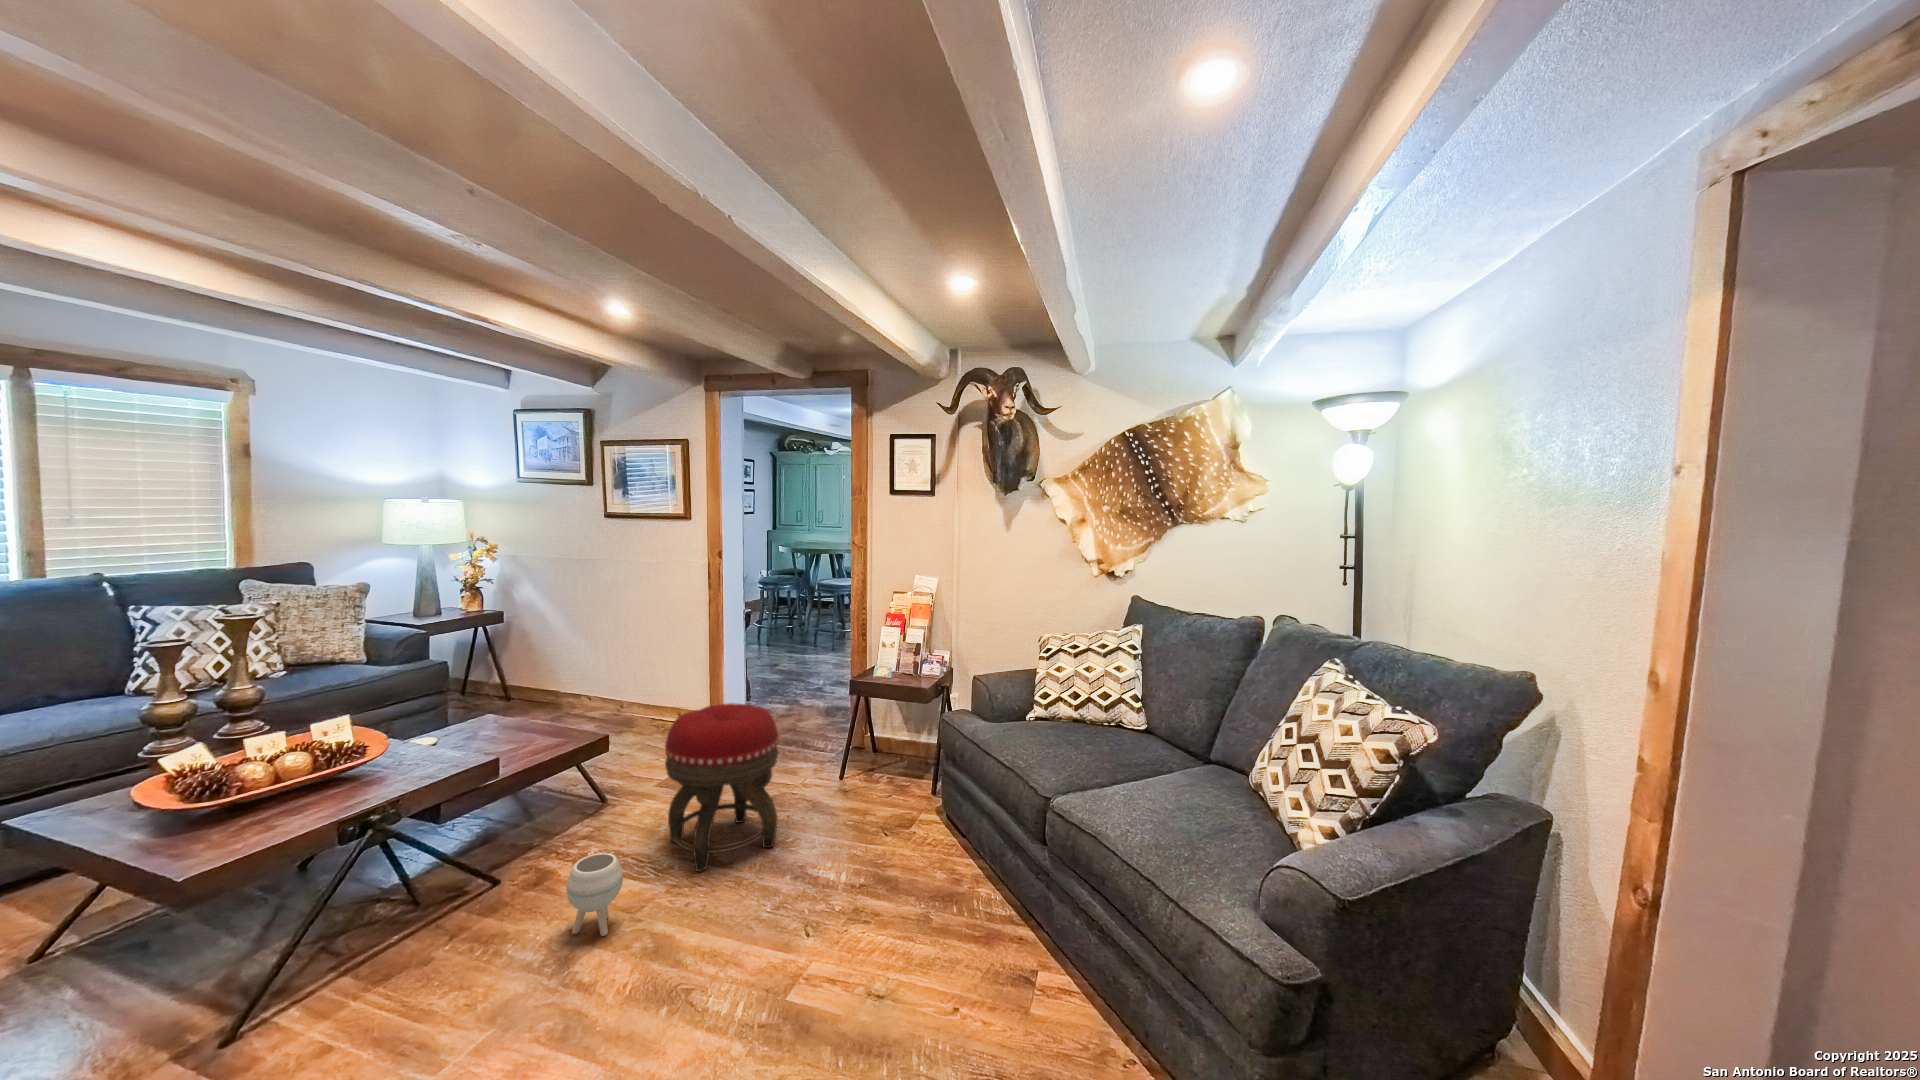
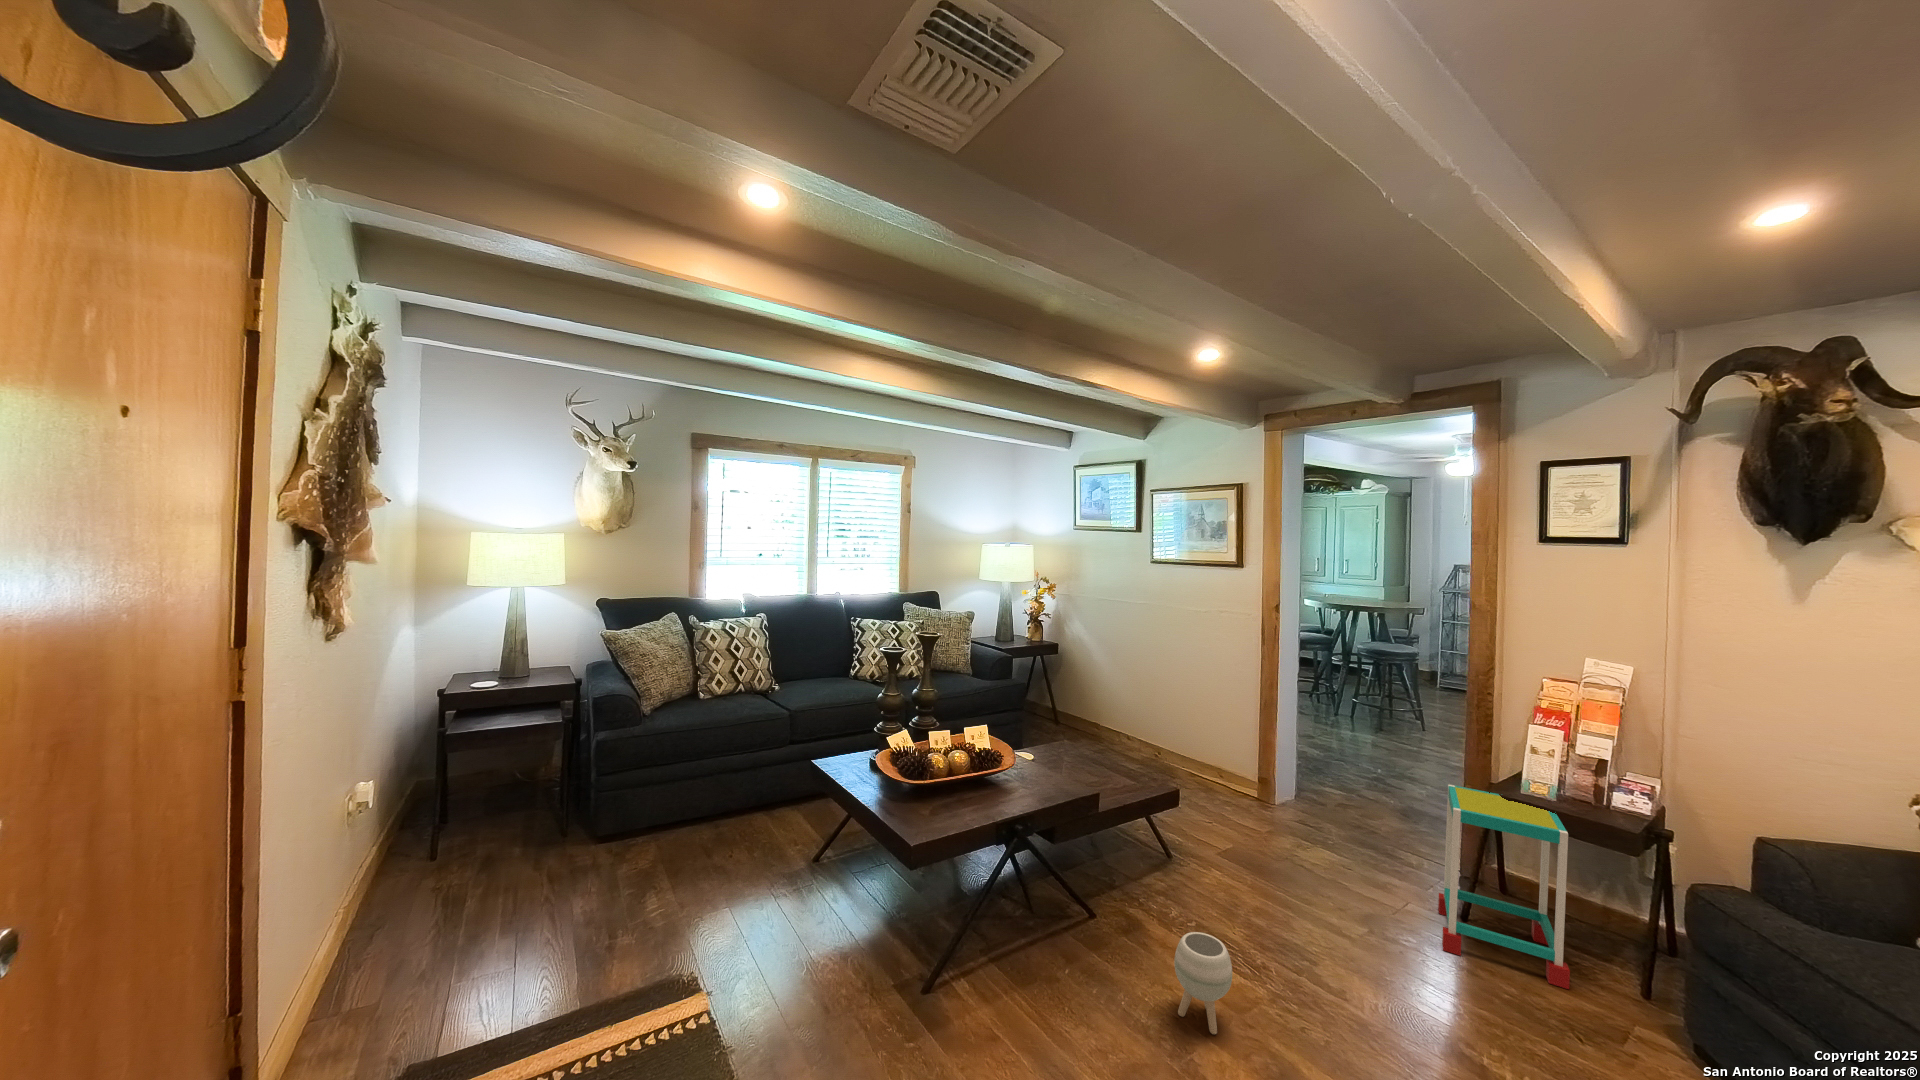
side table: none [817,681,889,804] -> present [1438,784,1570,989]
footstool: present [665,703,779,872] -> none [1254,787,1406,996]

